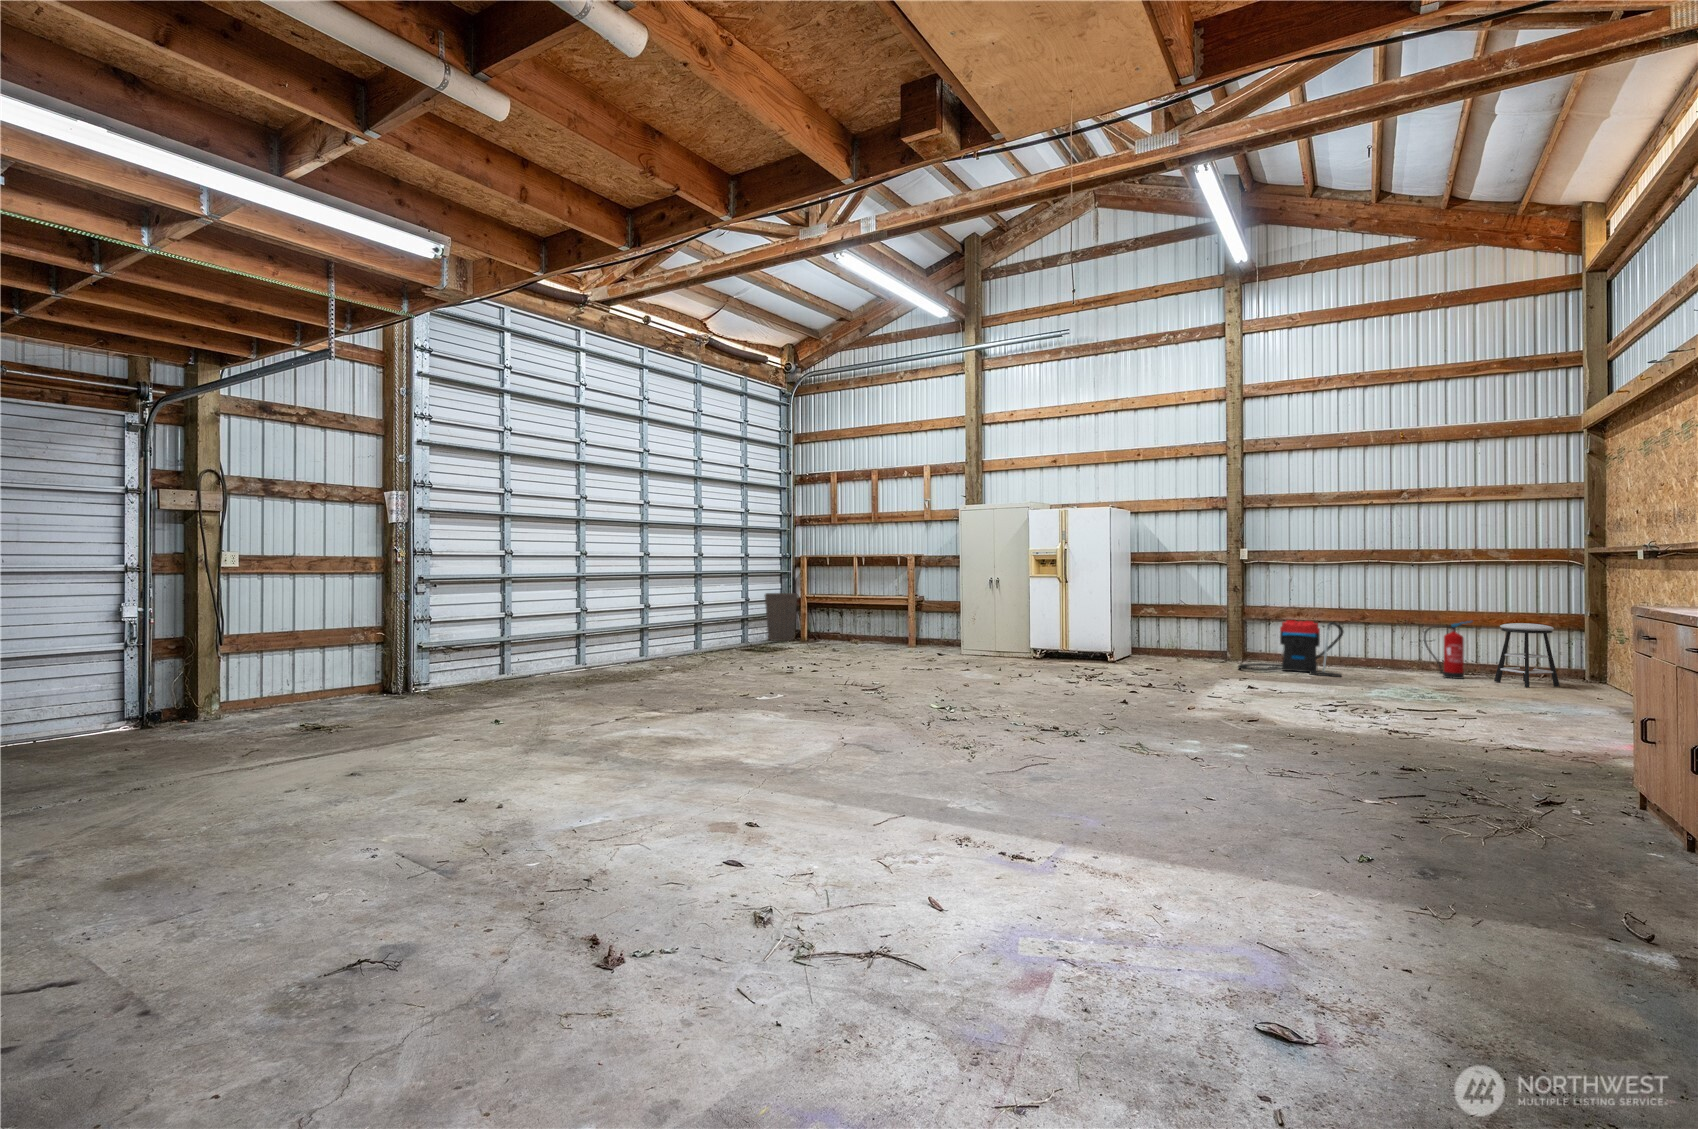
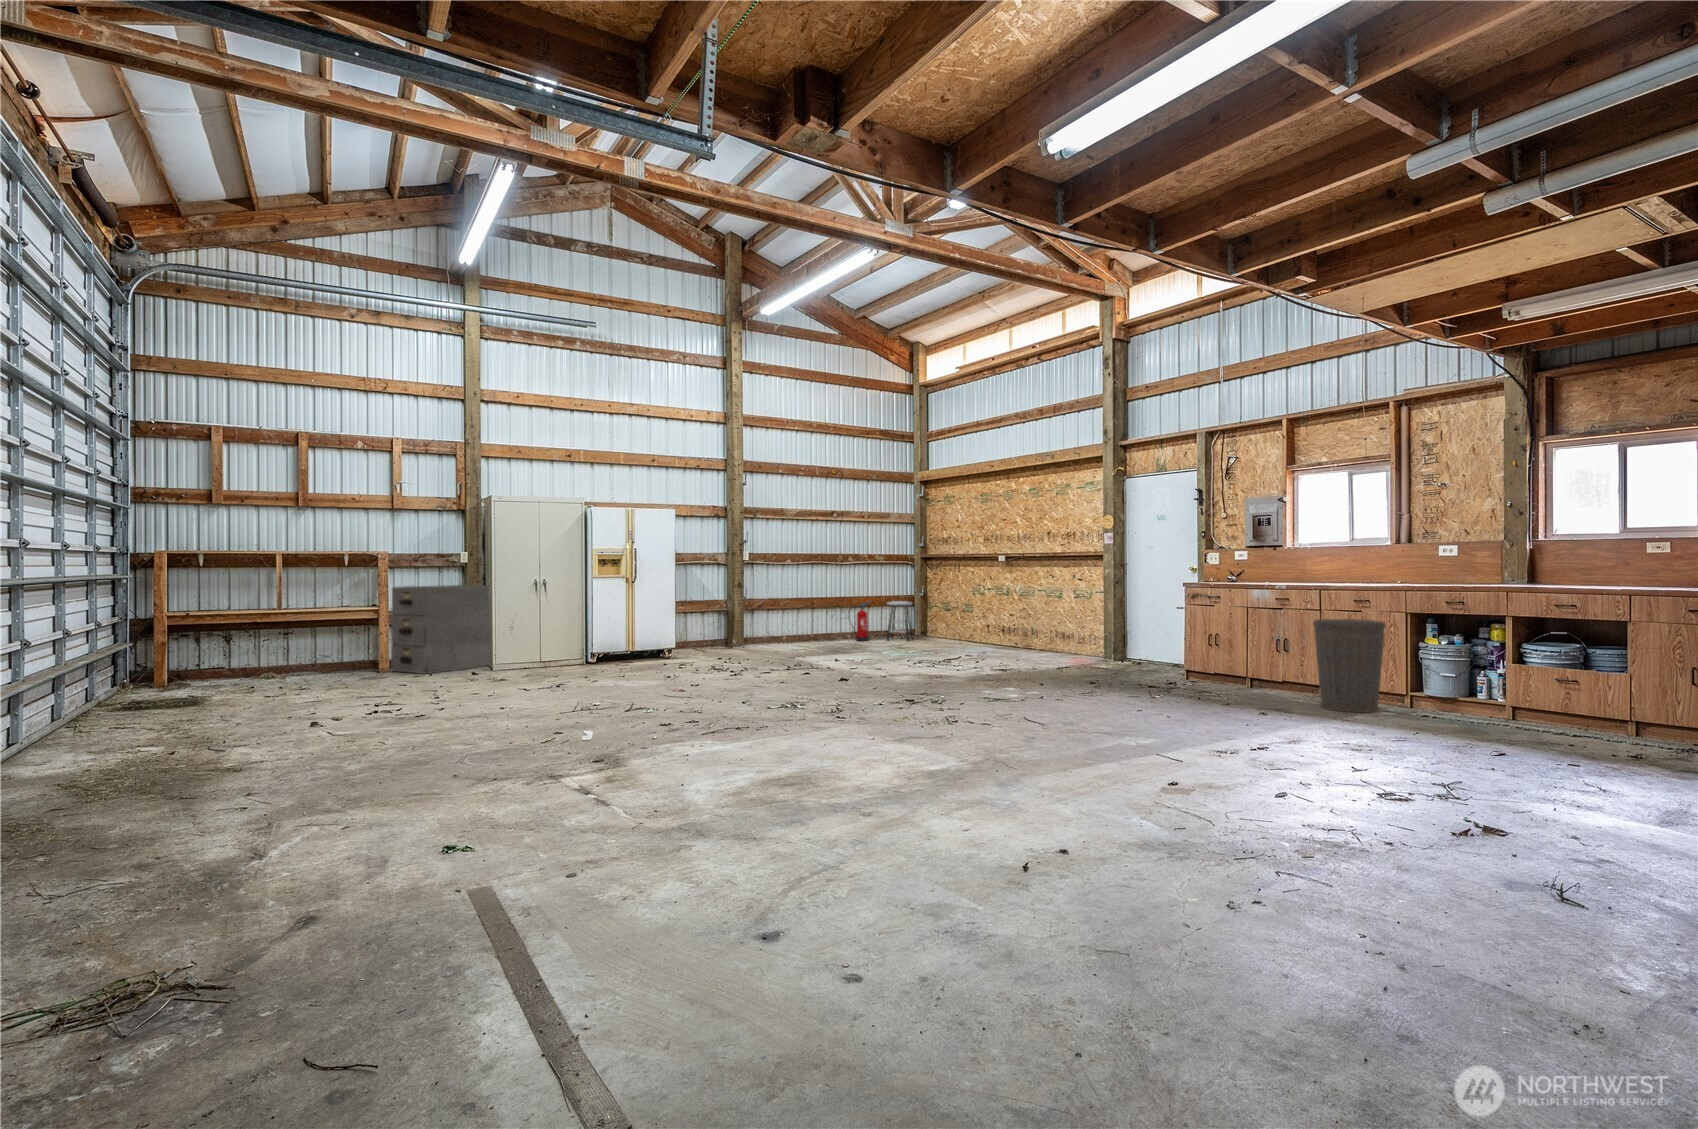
filing cabinet: none [909,580,974,648] -> present [391,585,491,674]
trash can: present [765,593,797,641] -> present [1313,619,1386,712]
vacuum cleaner: present [1238,620,1344,677] -> none [760,608,830,651]

